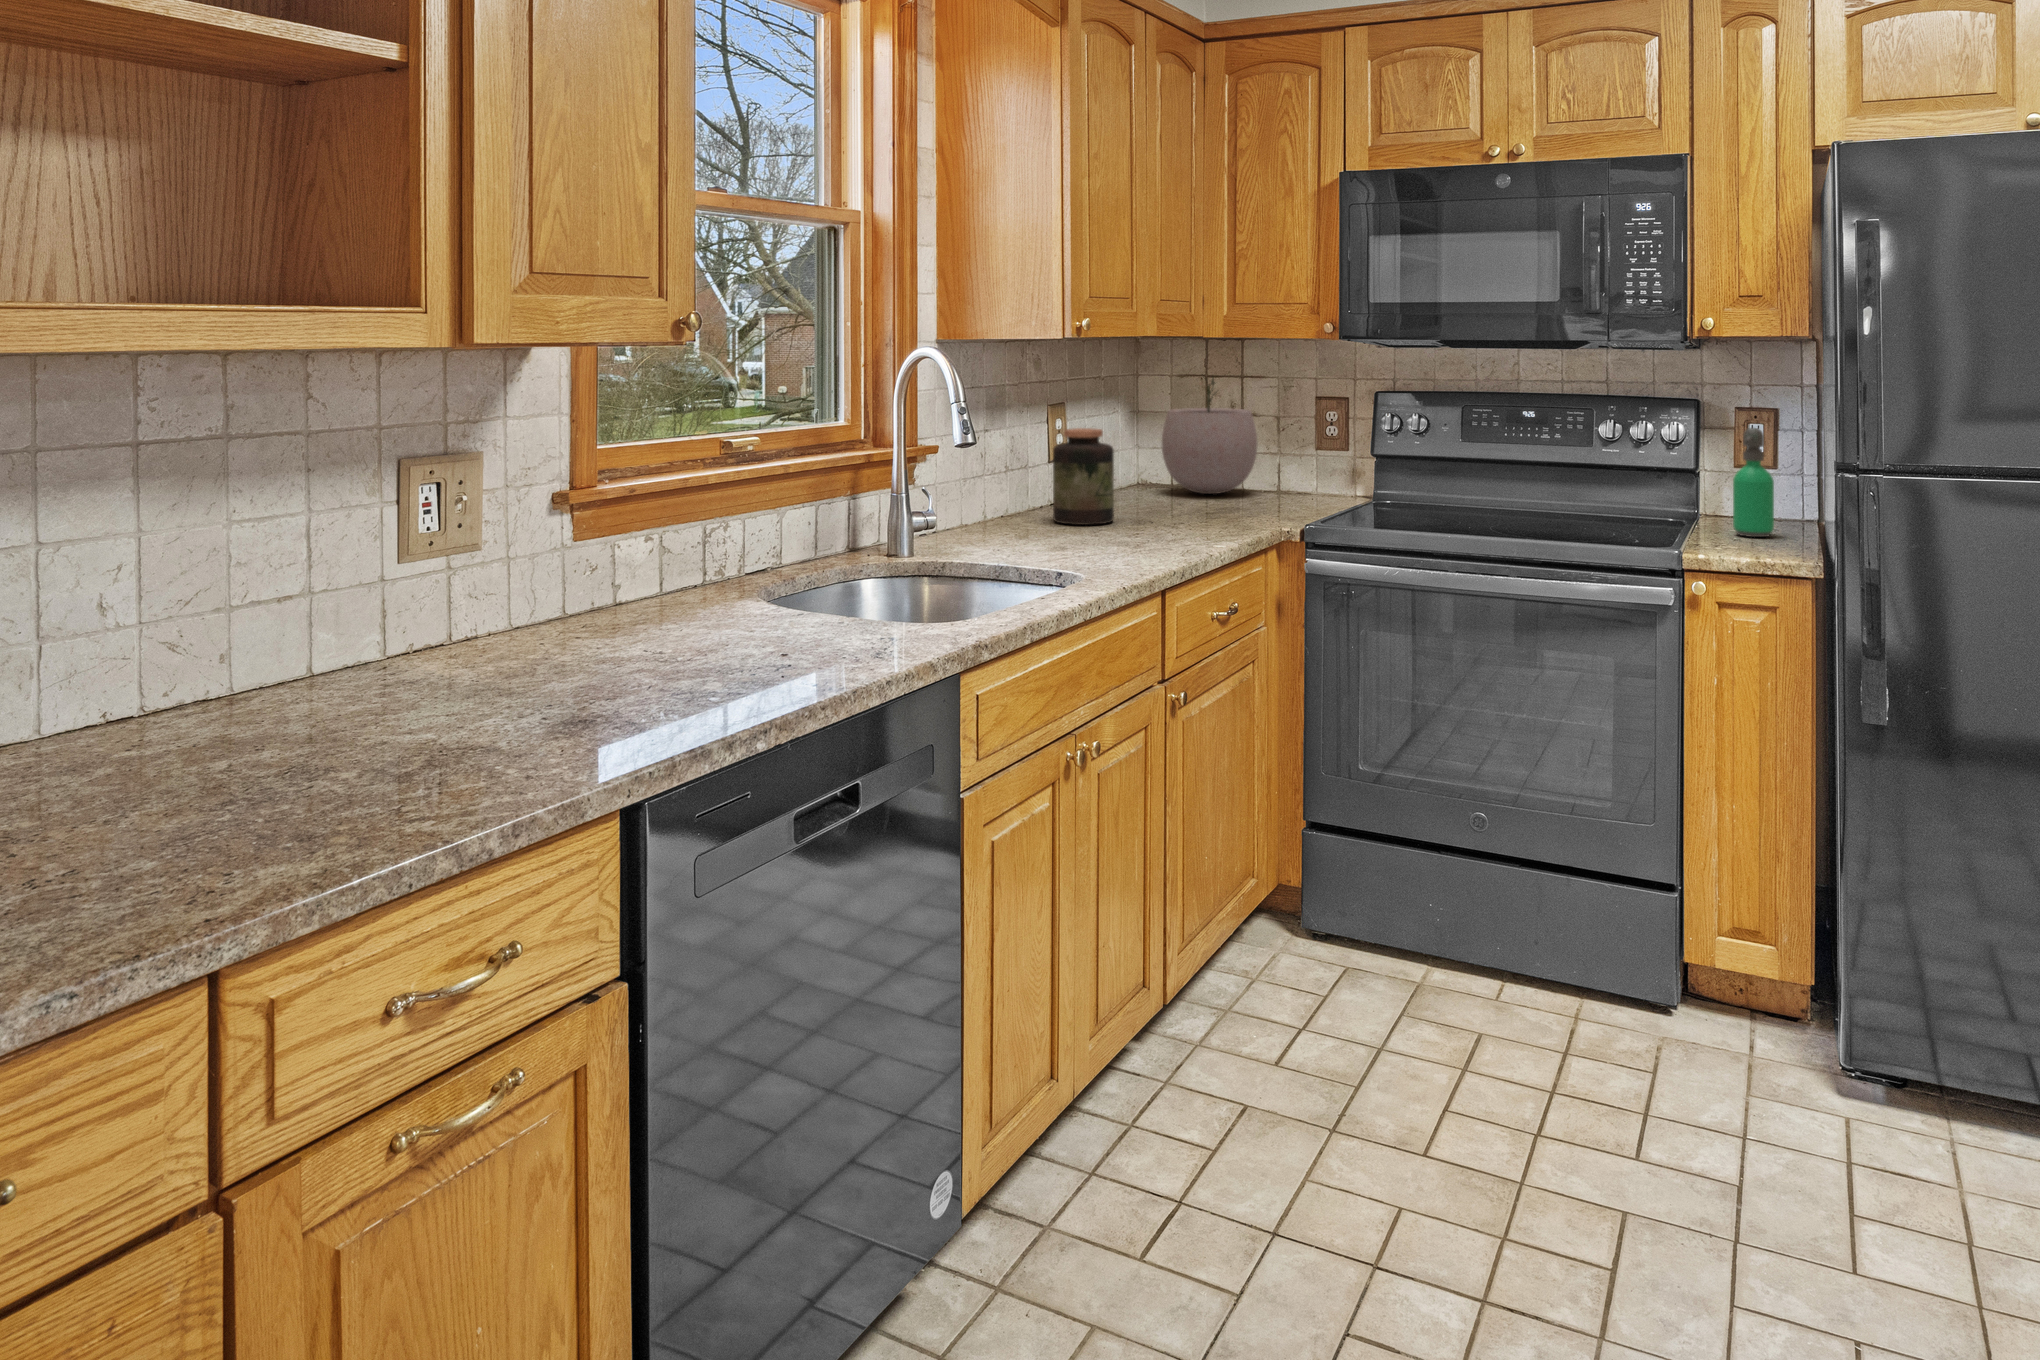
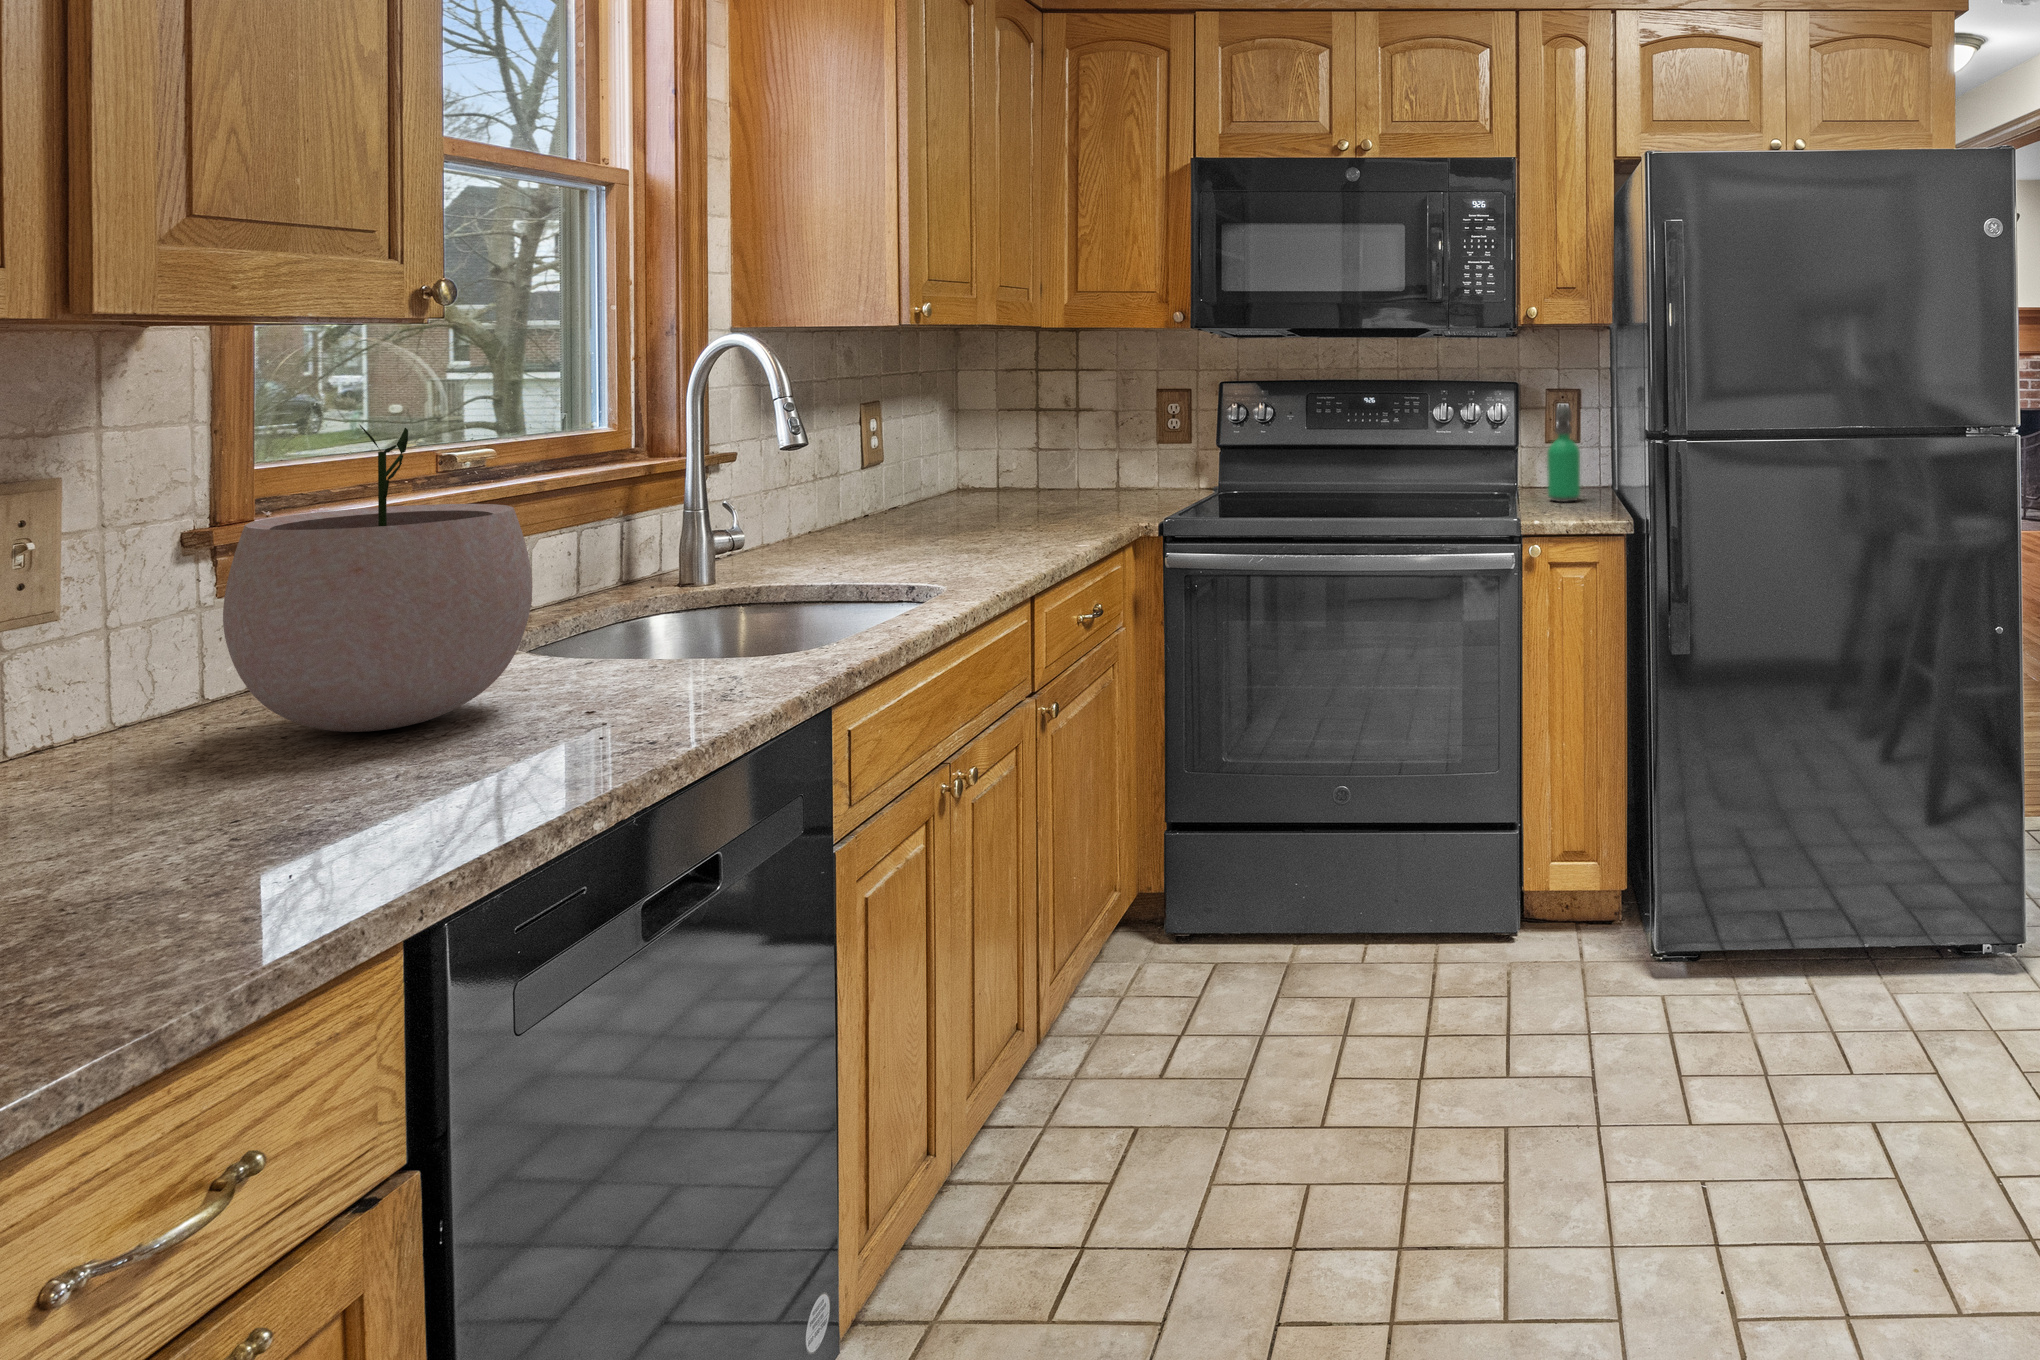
plant pot: present [1162,378,1258,494] -> present [223,425,532,732]
jar: present [1053,428,1114,525] -> none [875,427,949,534]

